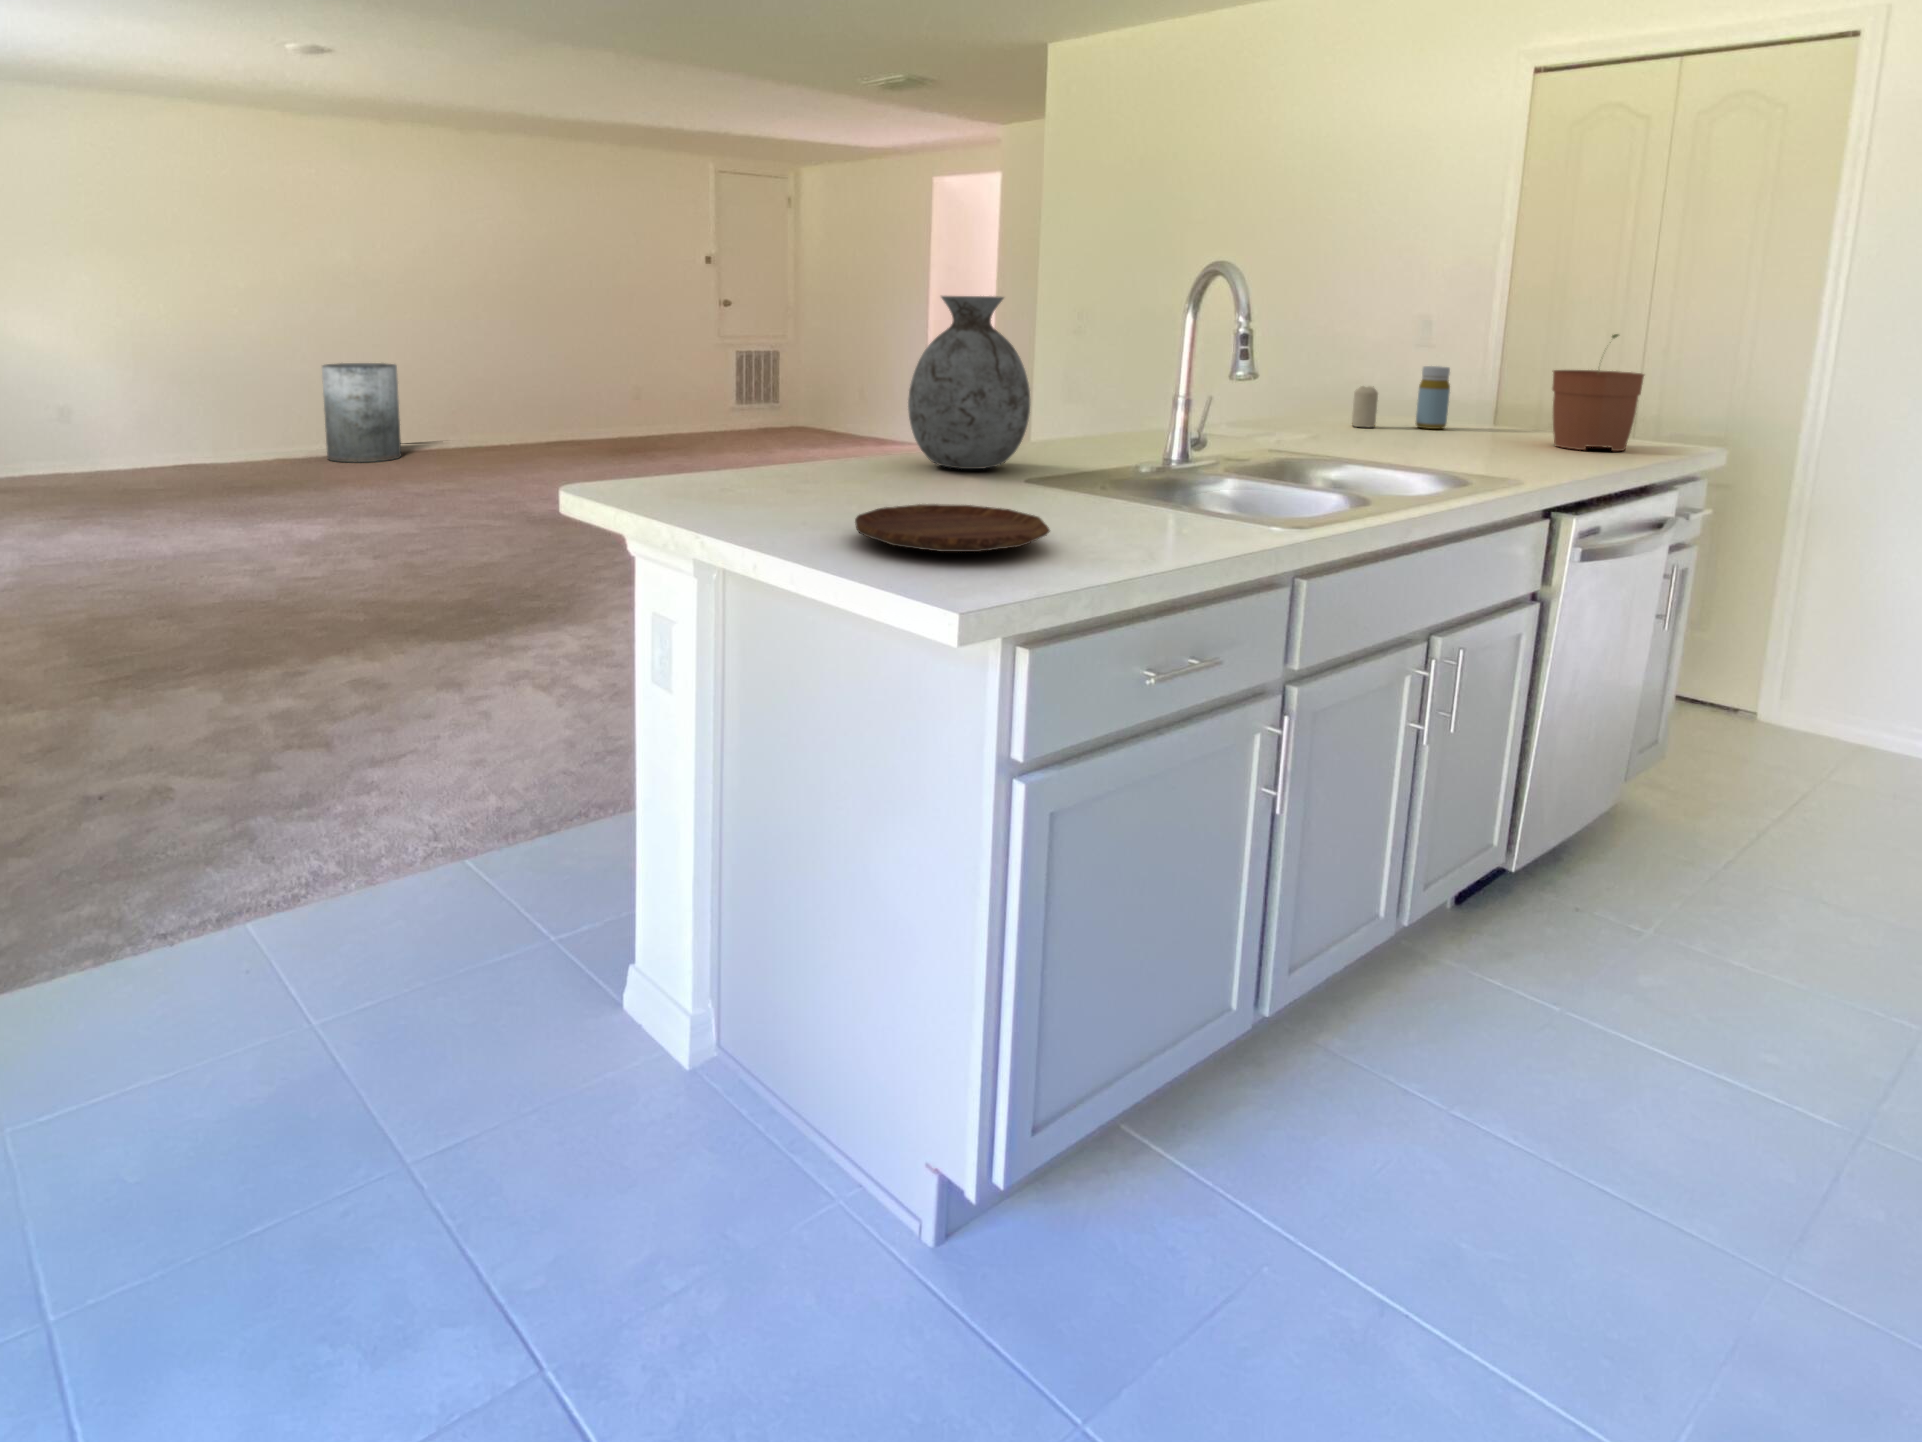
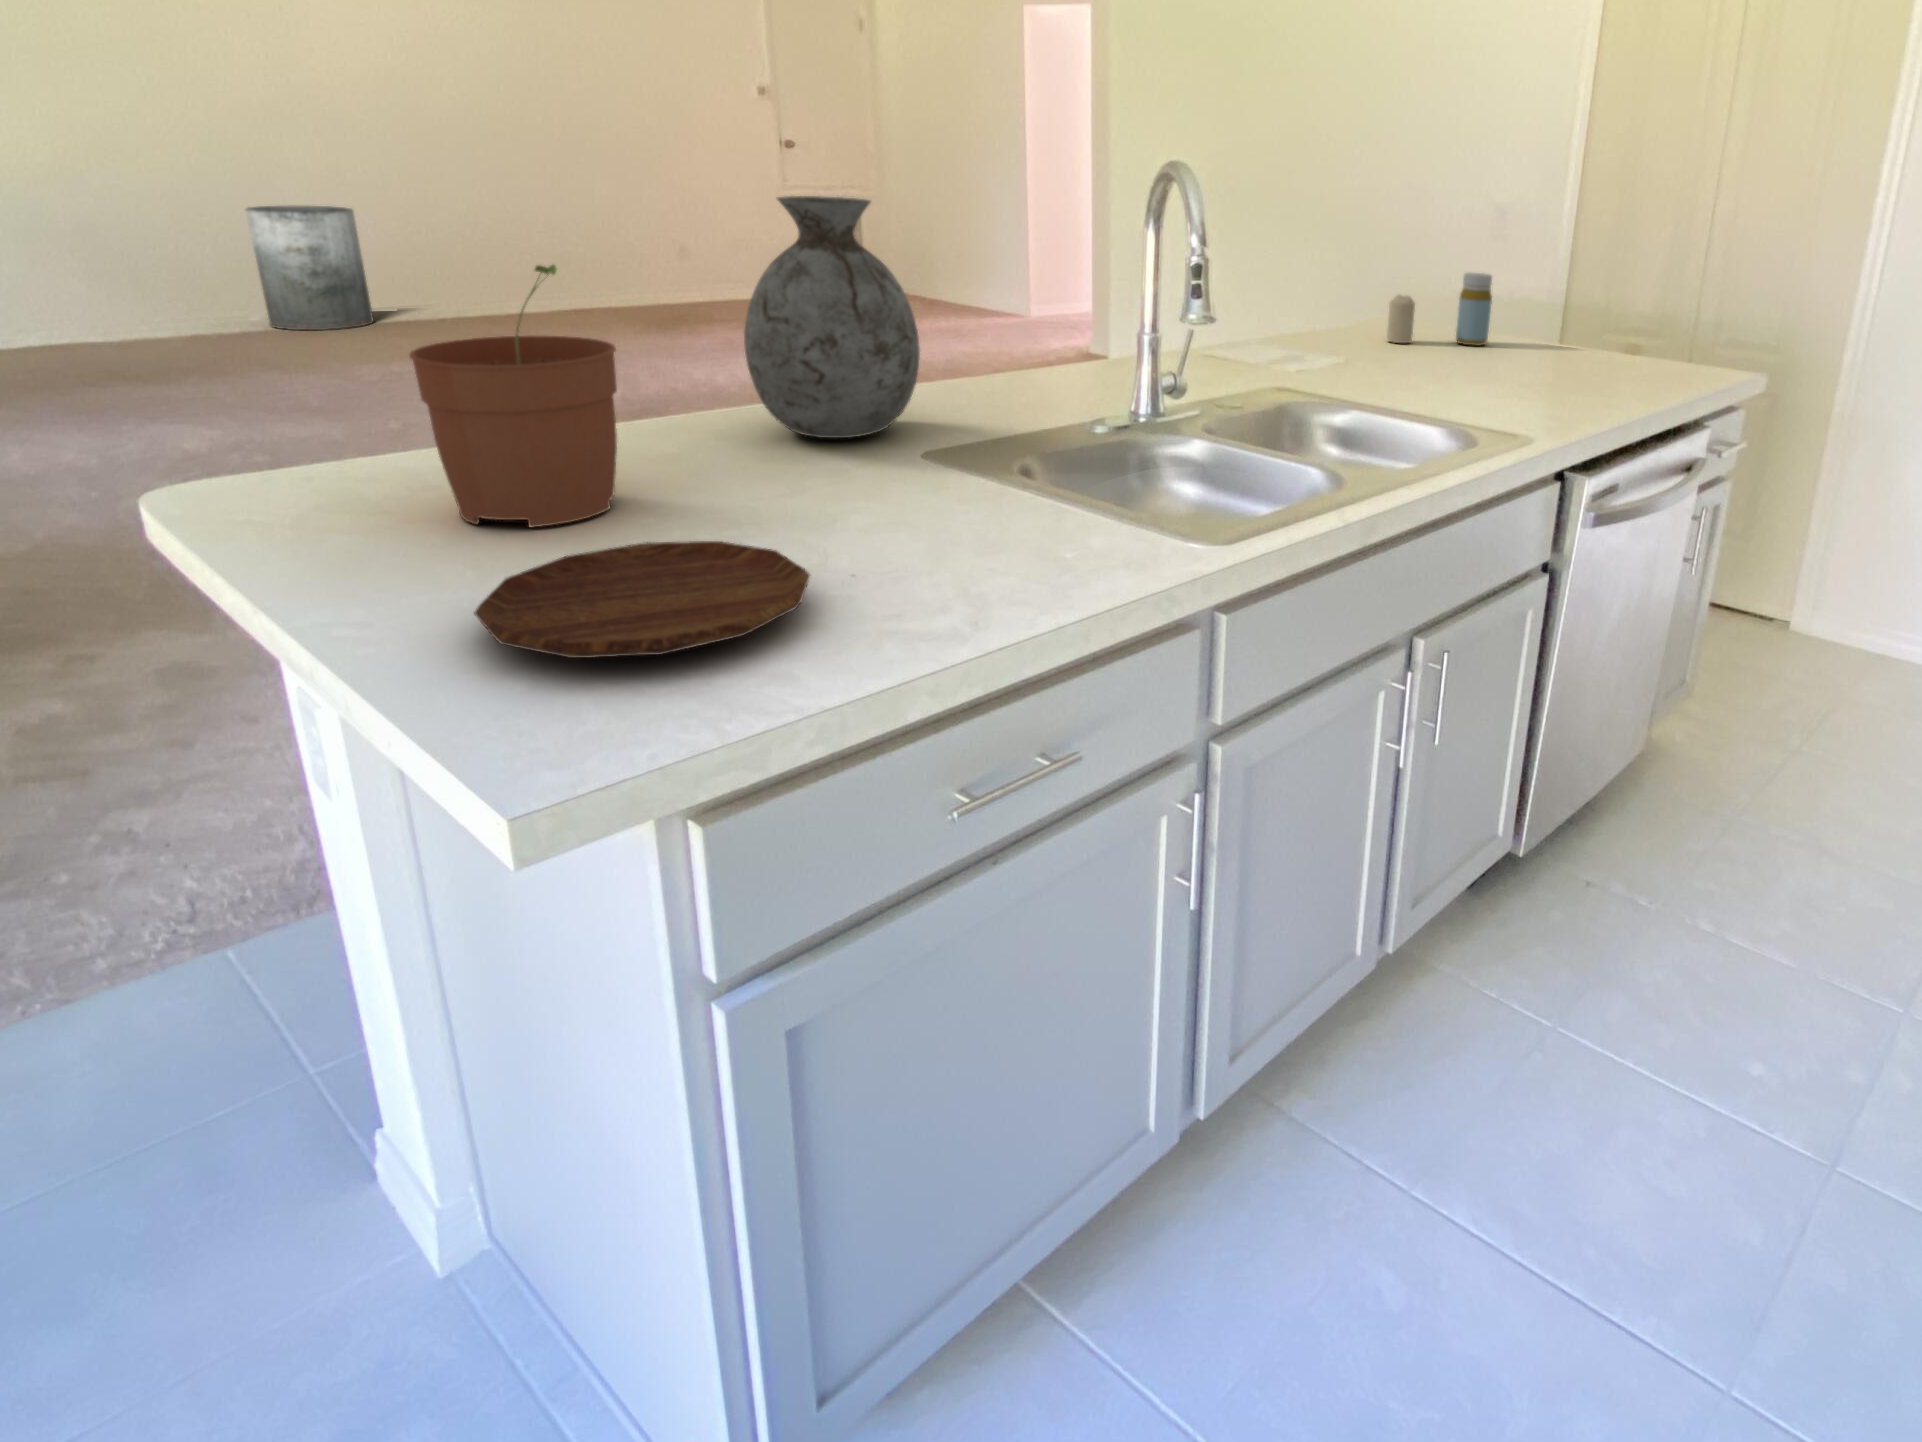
plant pot: present [1552,334,1644,451] -> present [409,265,617,527]

